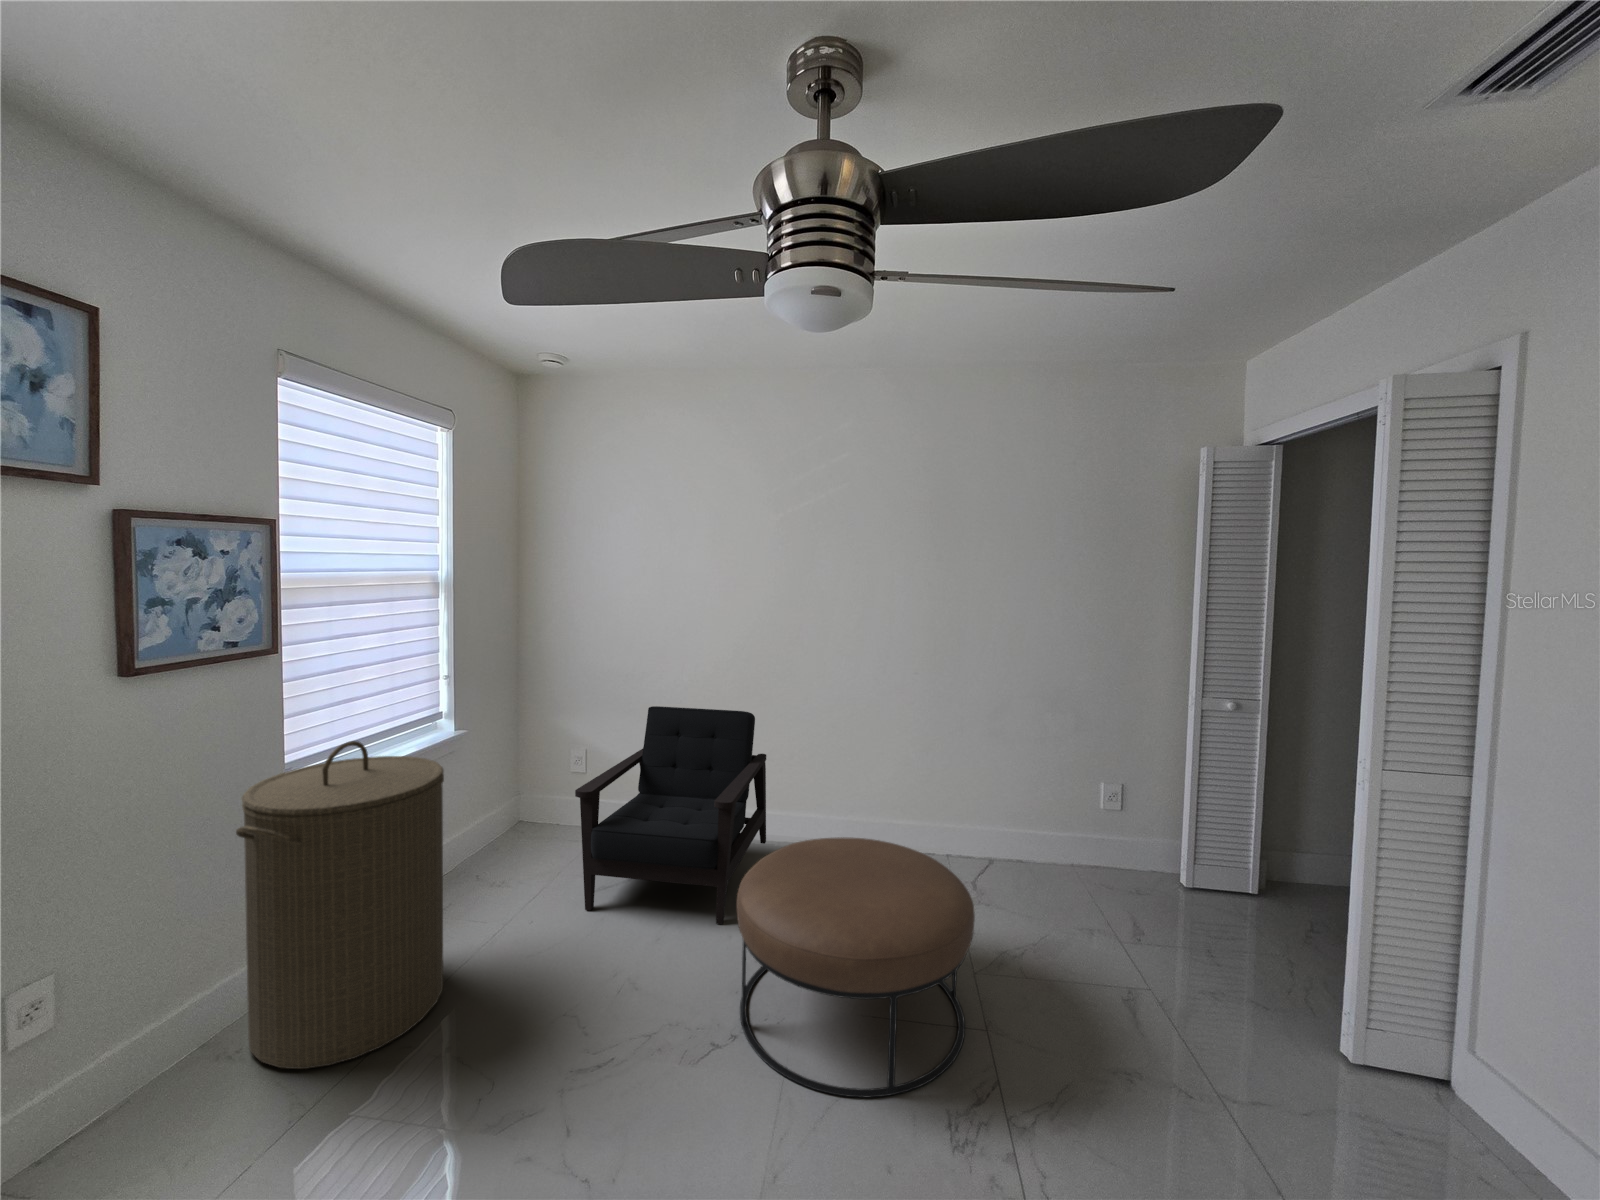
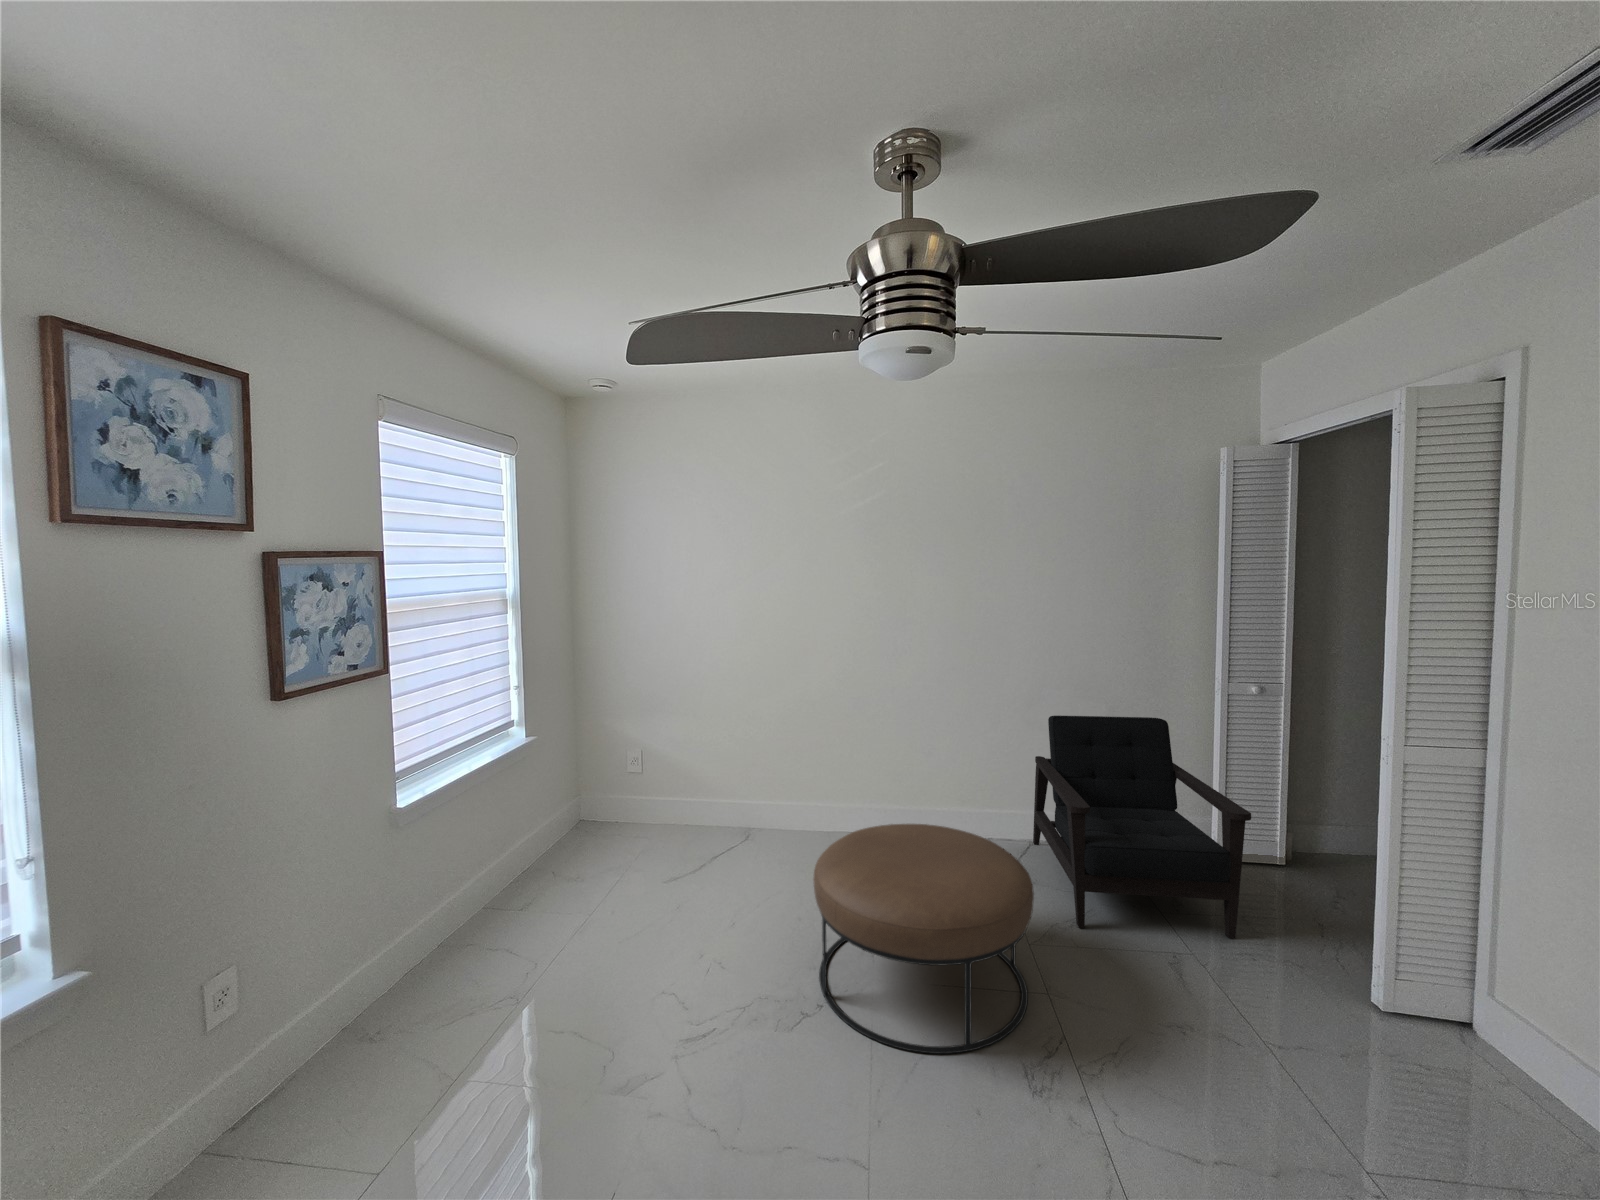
armchair: present [575,706,766,924] -> present [1033,716,1251,938]
laundry hamper: present [236,741,444,1069] -> none [371,749,548,1044]

